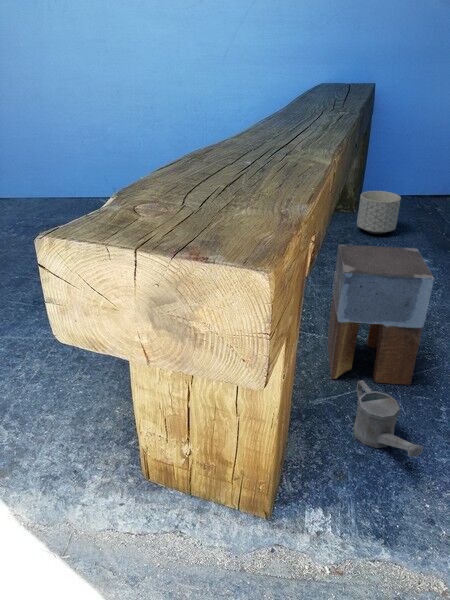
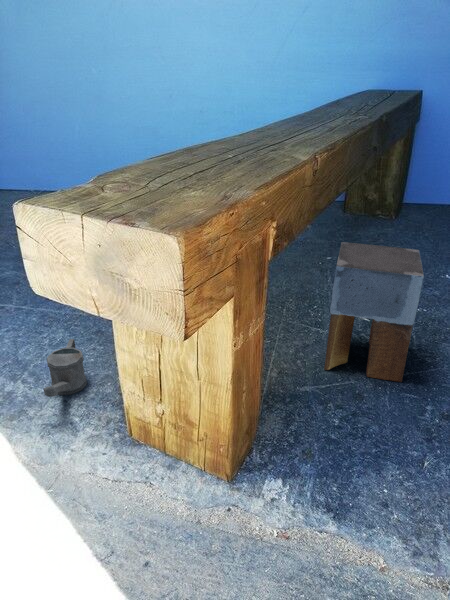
planter: present [357,191,401,234] -> none [390,201,435,243]
watering can: present [353,380,423,457] -> present [44,339,87,397]

